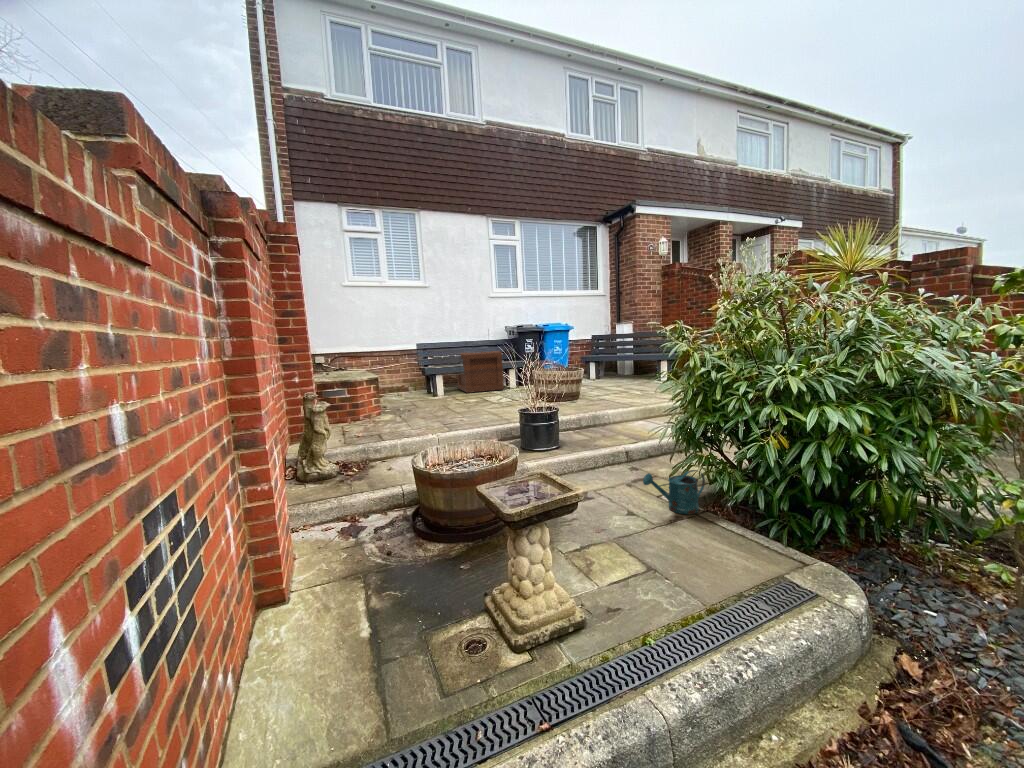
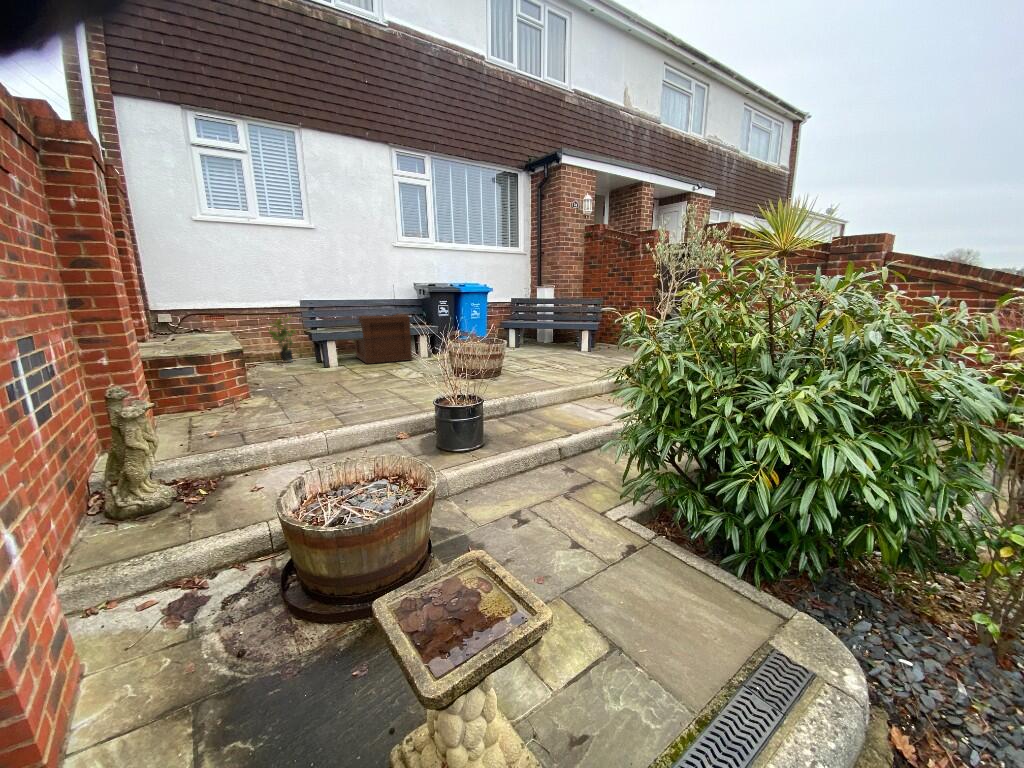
potted plant: none [391,355,413,393] -> present [268,316,296,363]
watering can: present [643,470,705,514] -> none [590,486,658,540]

